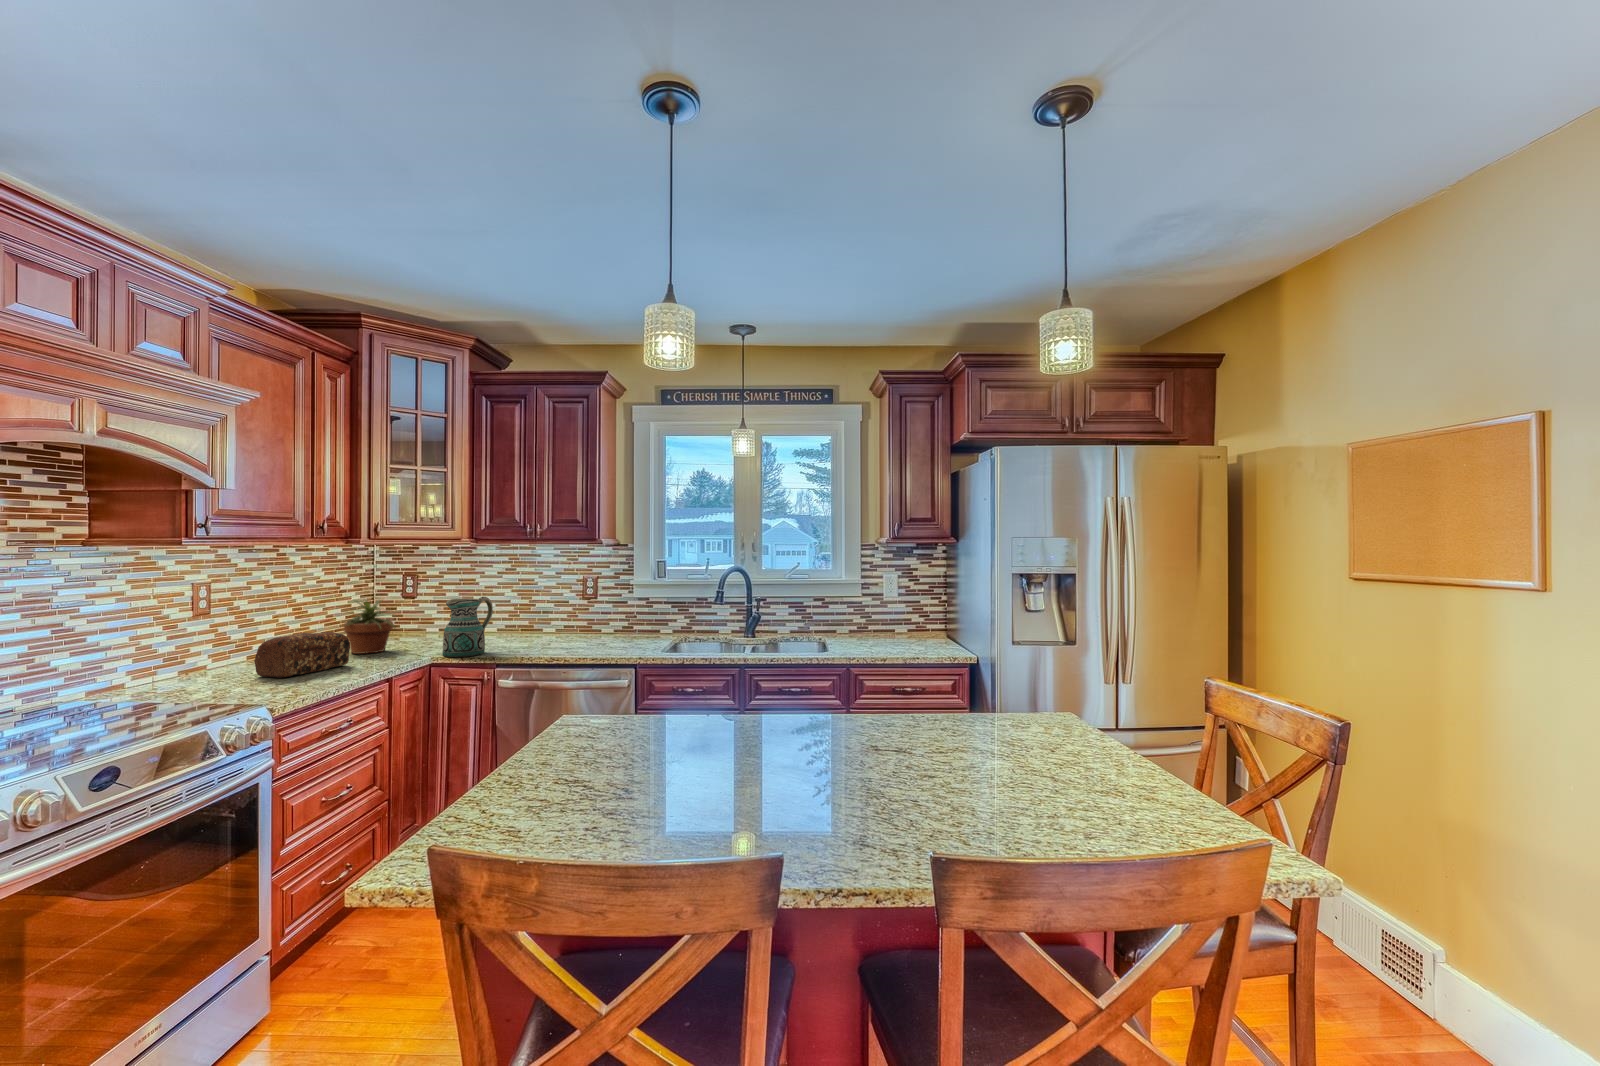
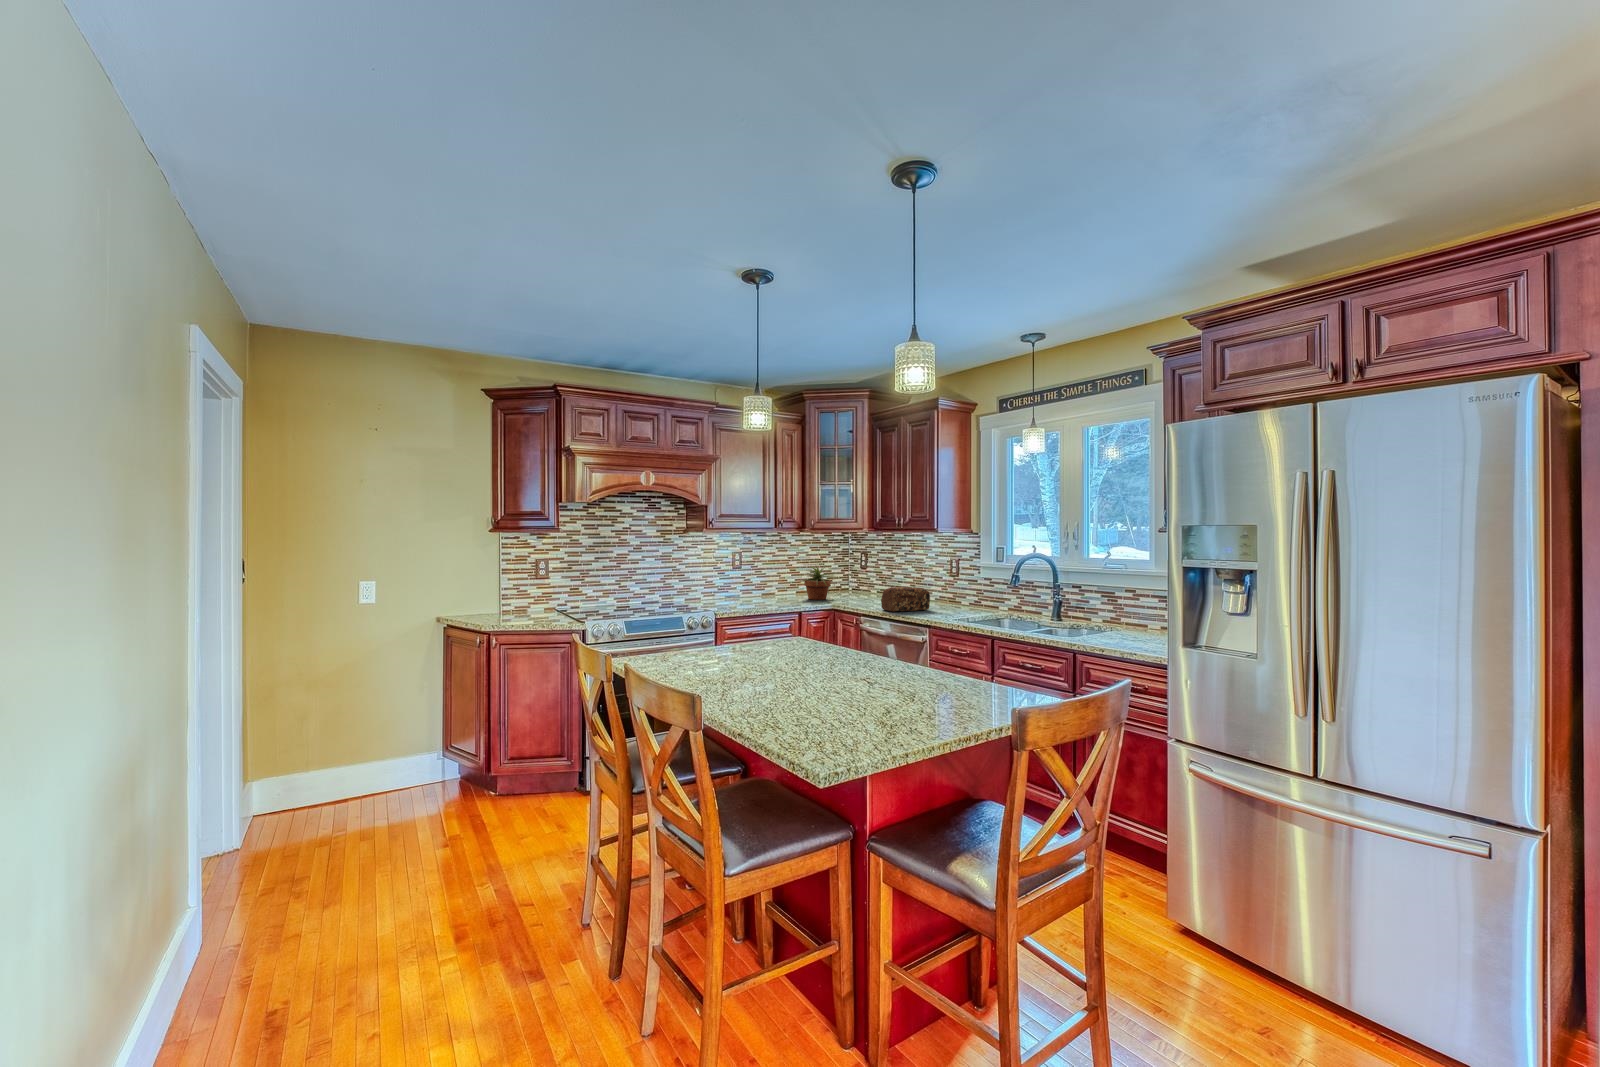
ceramic pitcher: present [442,597,493,657] -> none [839,568,874,607]
bread loaf: present [254,632,350,678] -> present [881,587,930,612]

